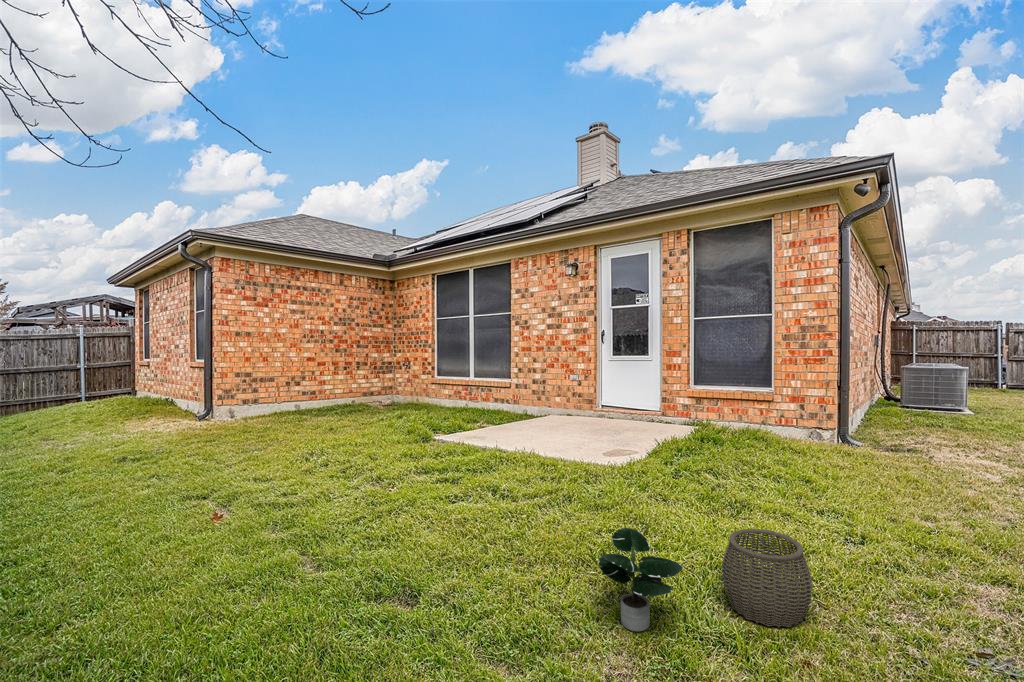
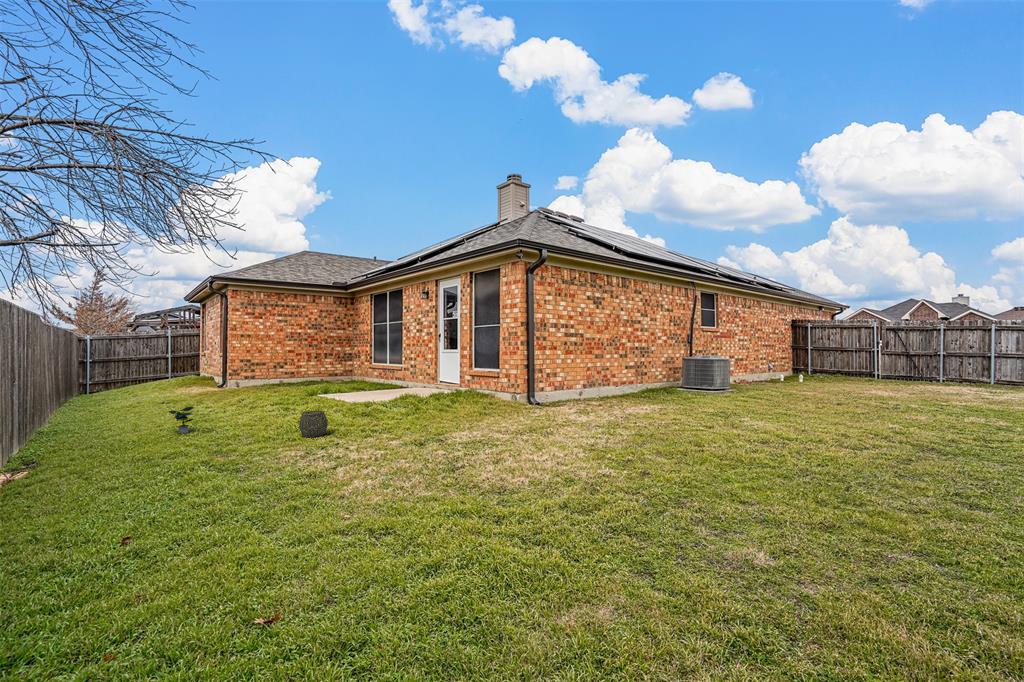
potted plant: present [598,528,683,632] -> present [169,407,194,434]

